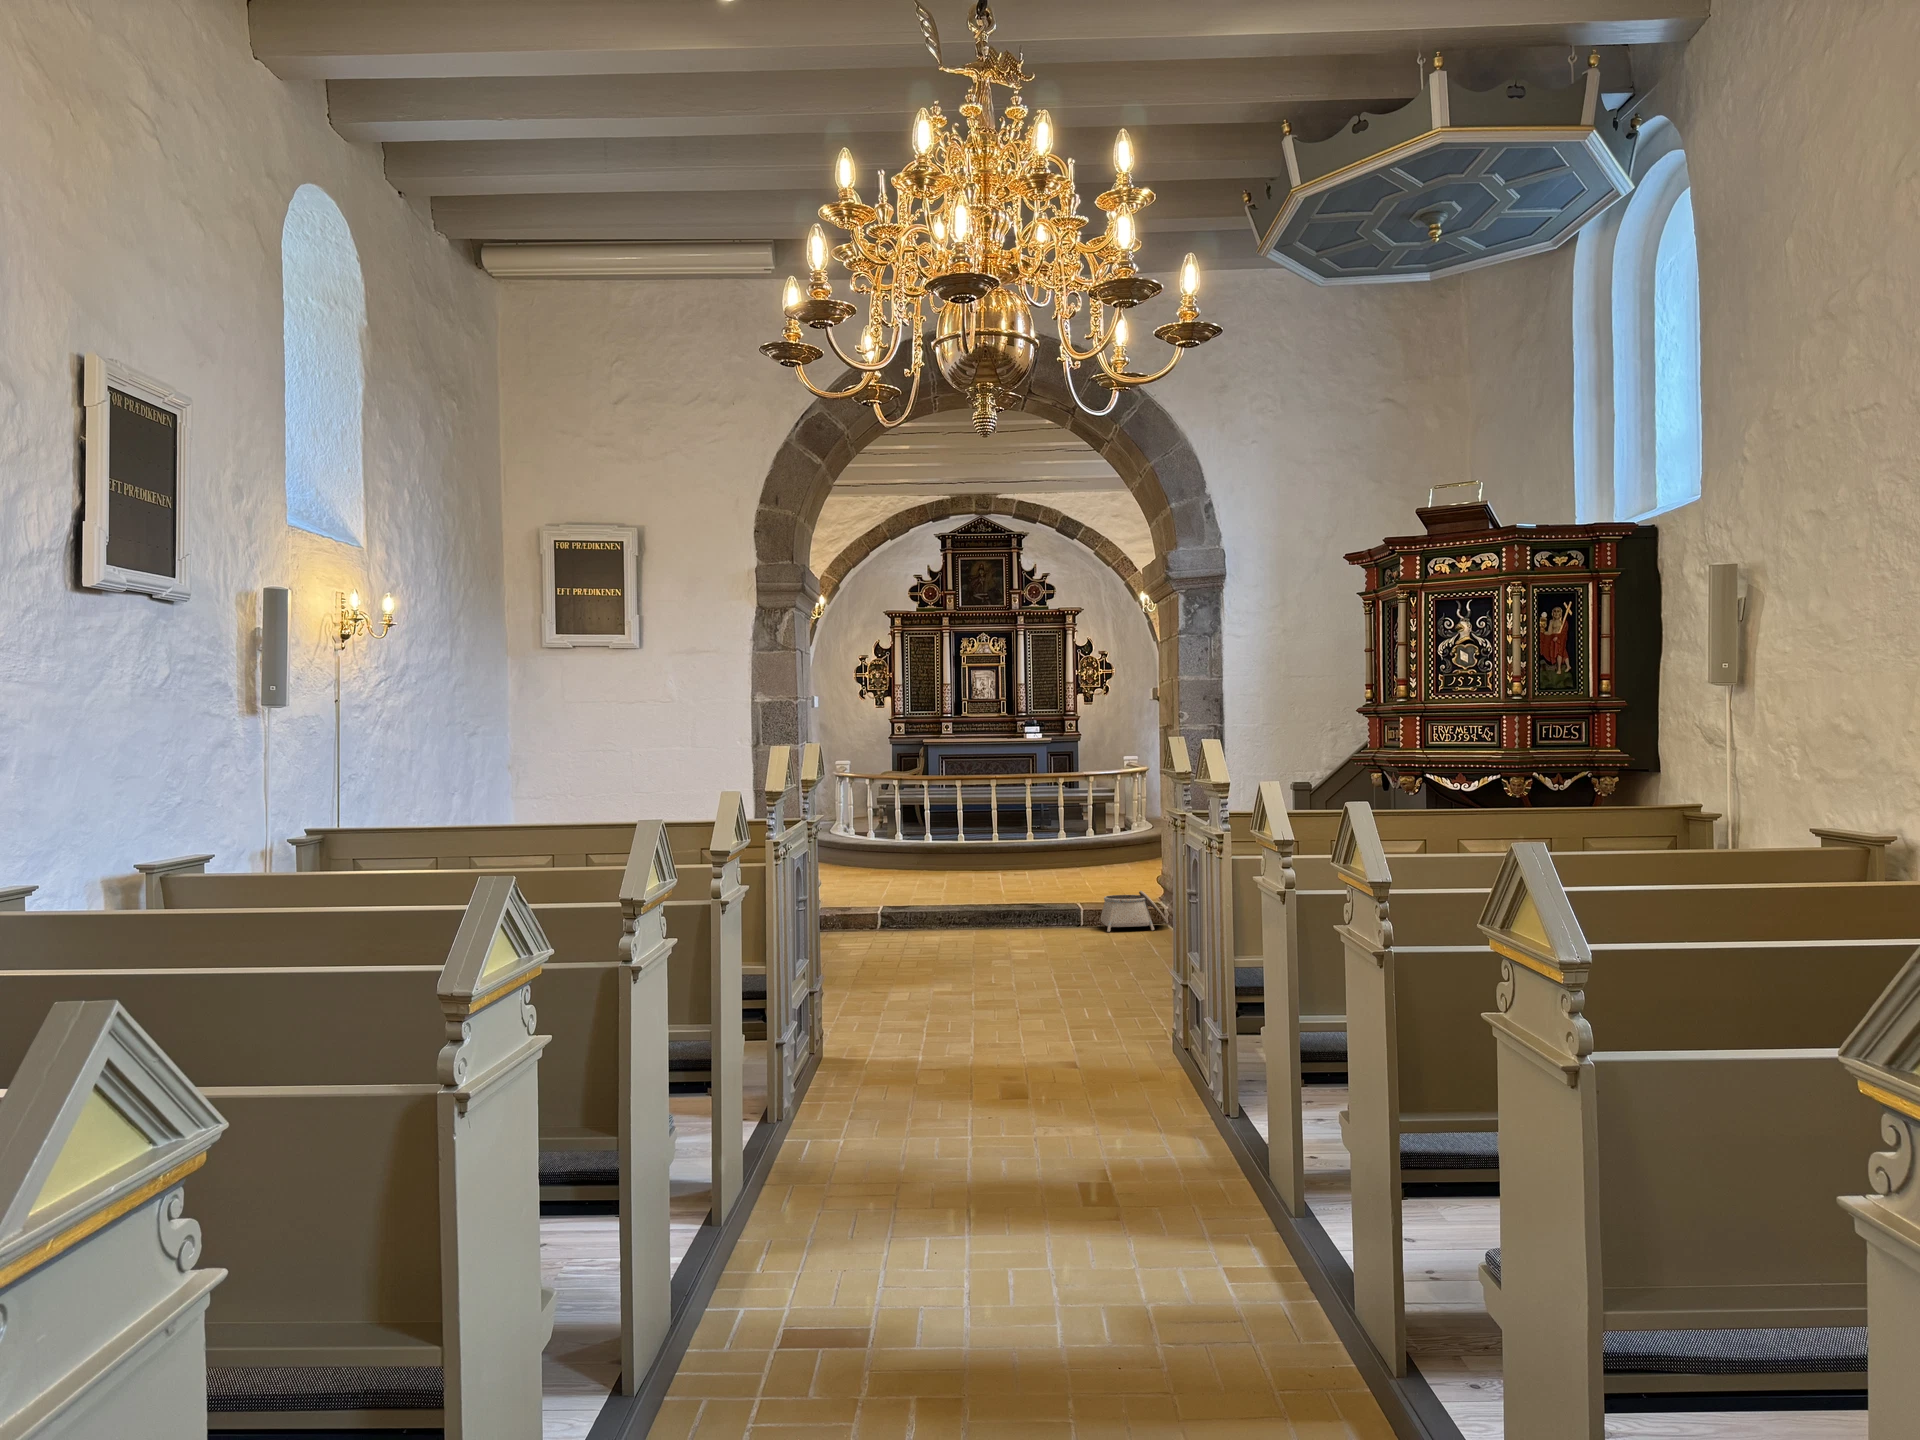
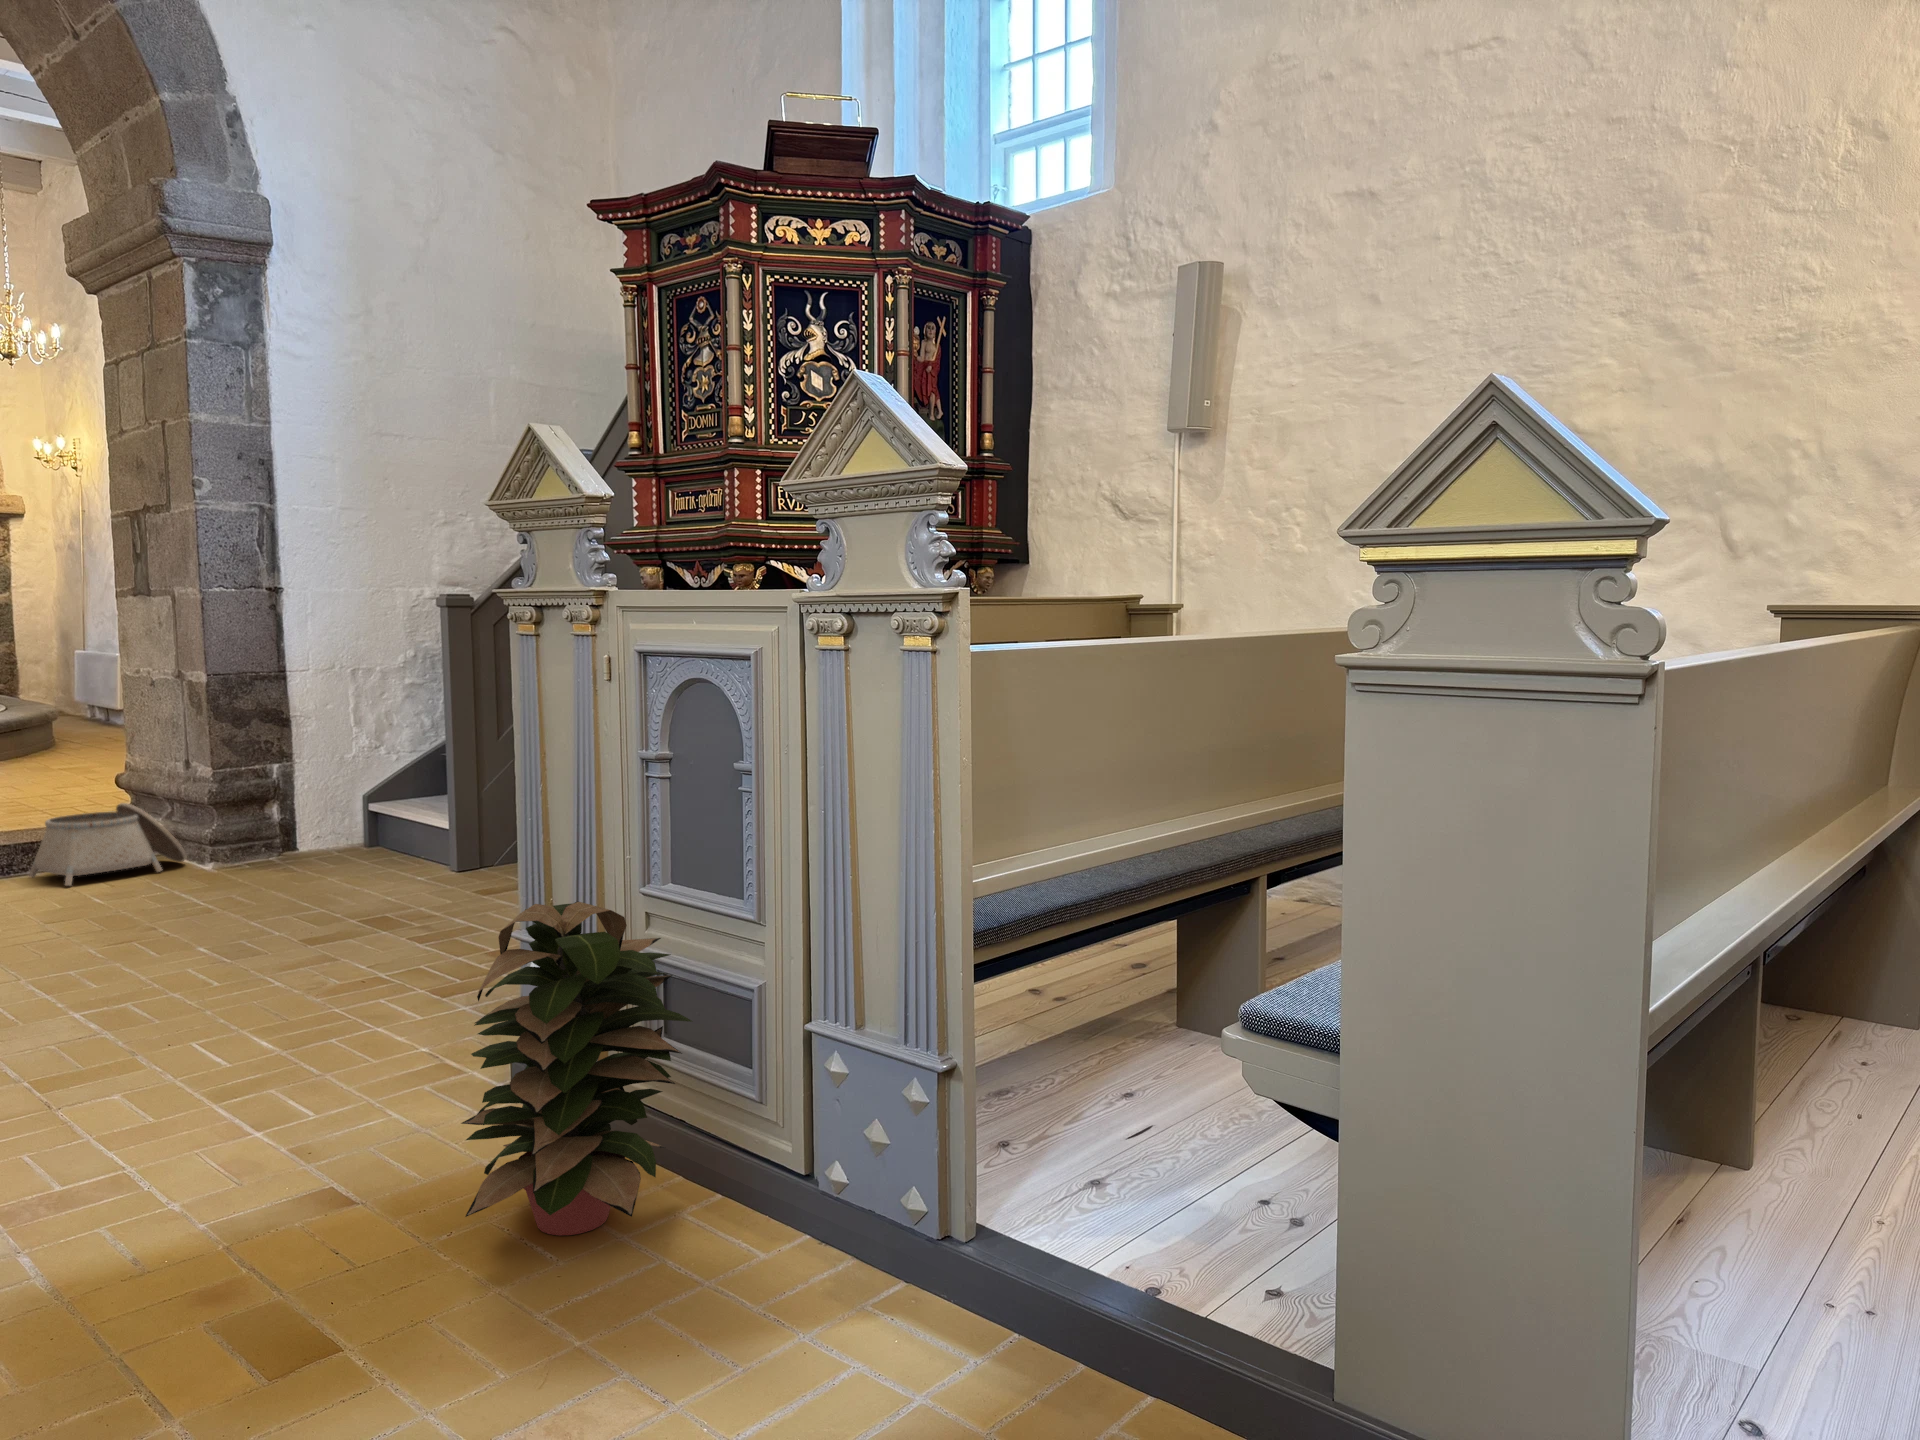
decorative plant: none [1083,931,1171,1052] -> present [461,901,693,1235]

